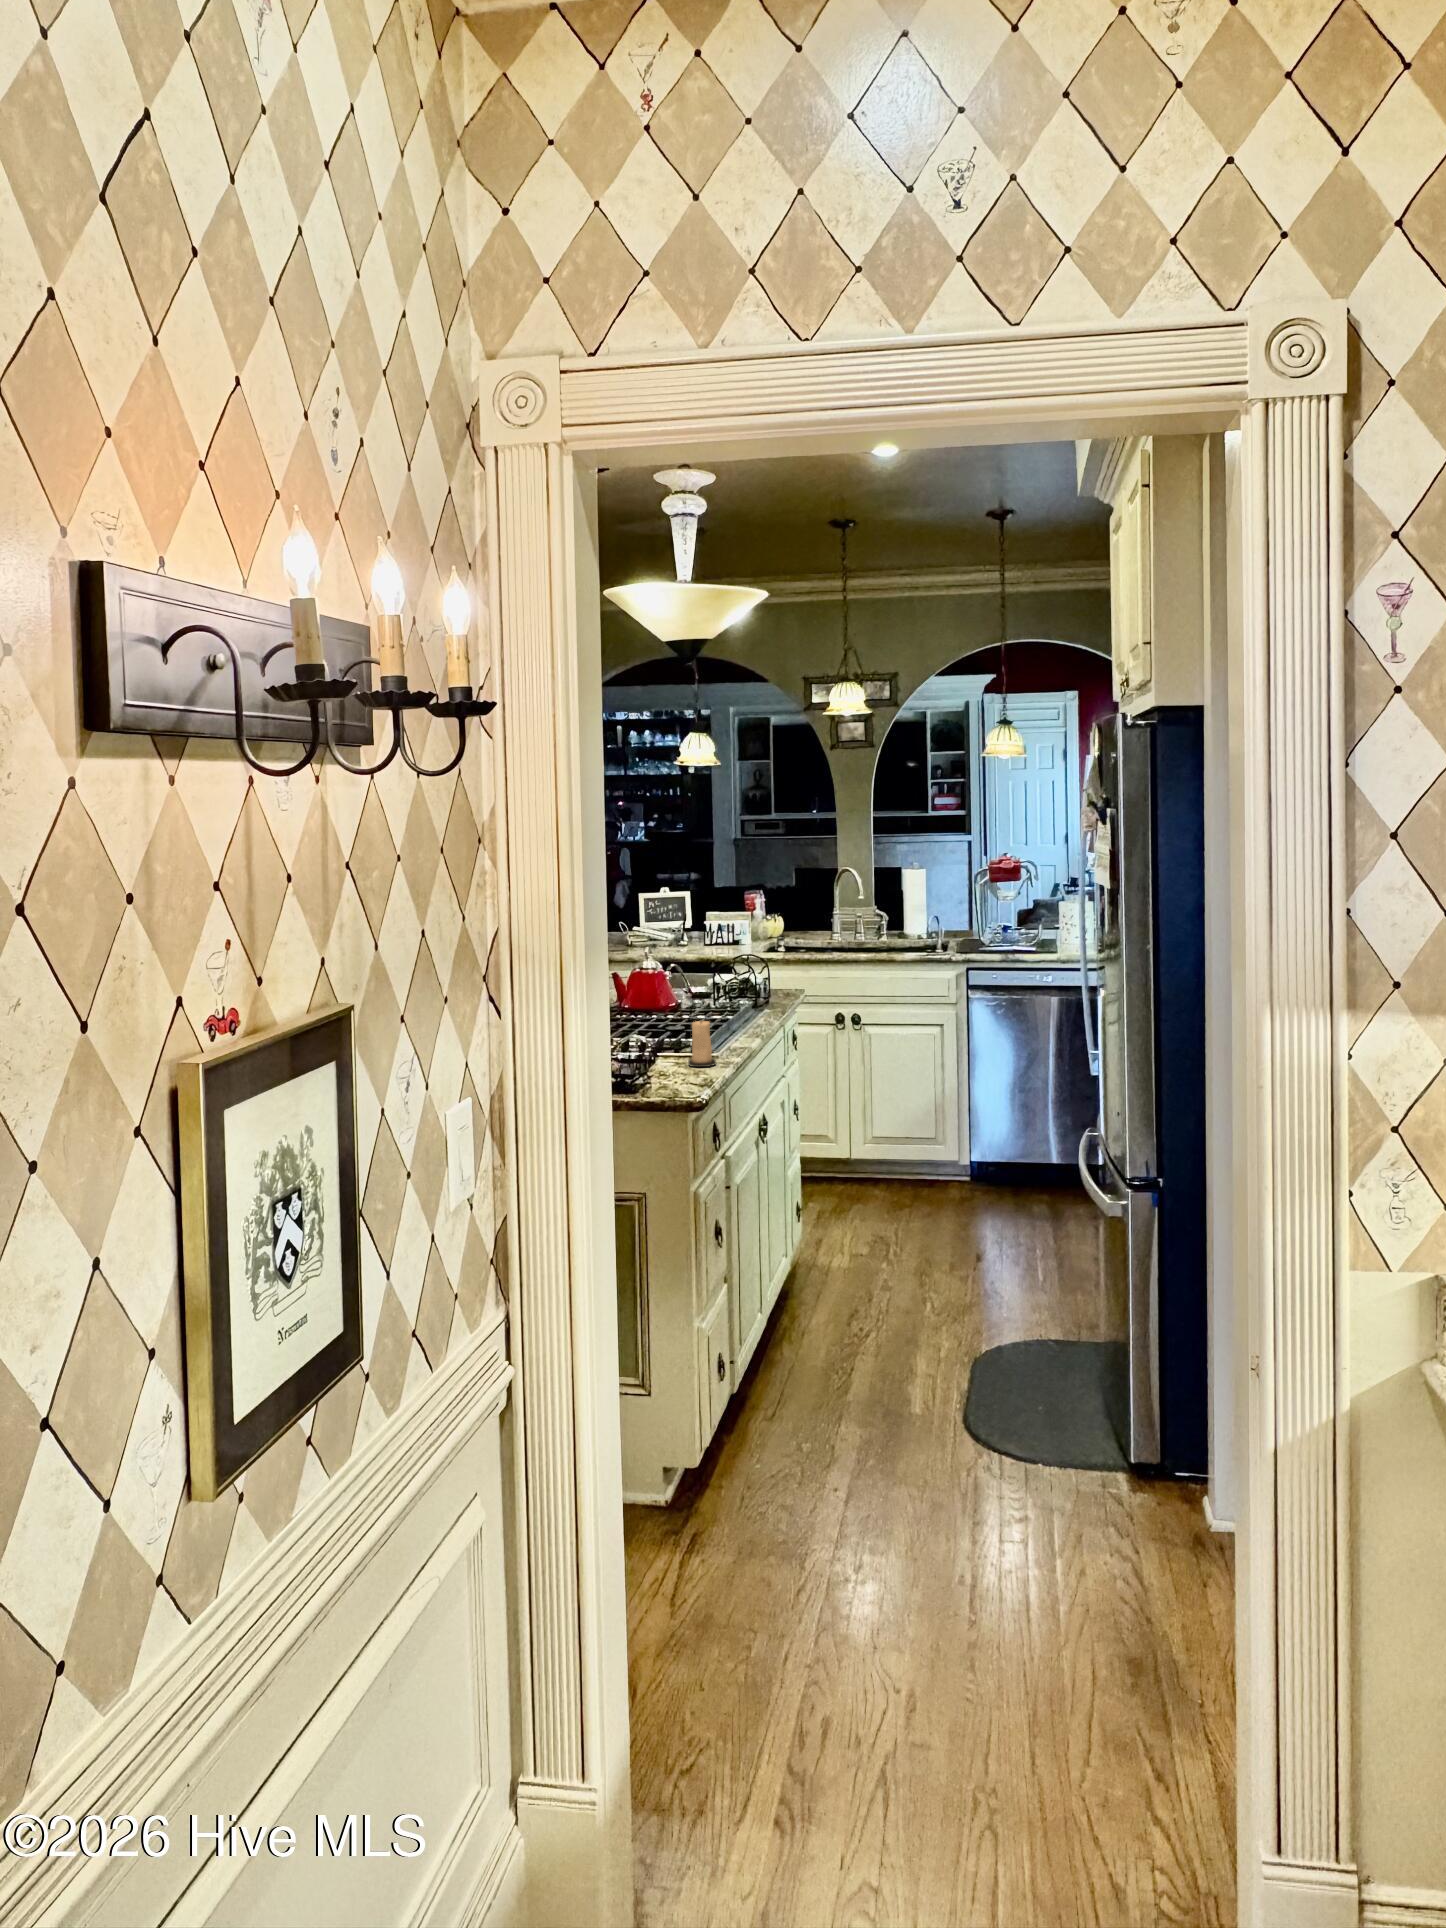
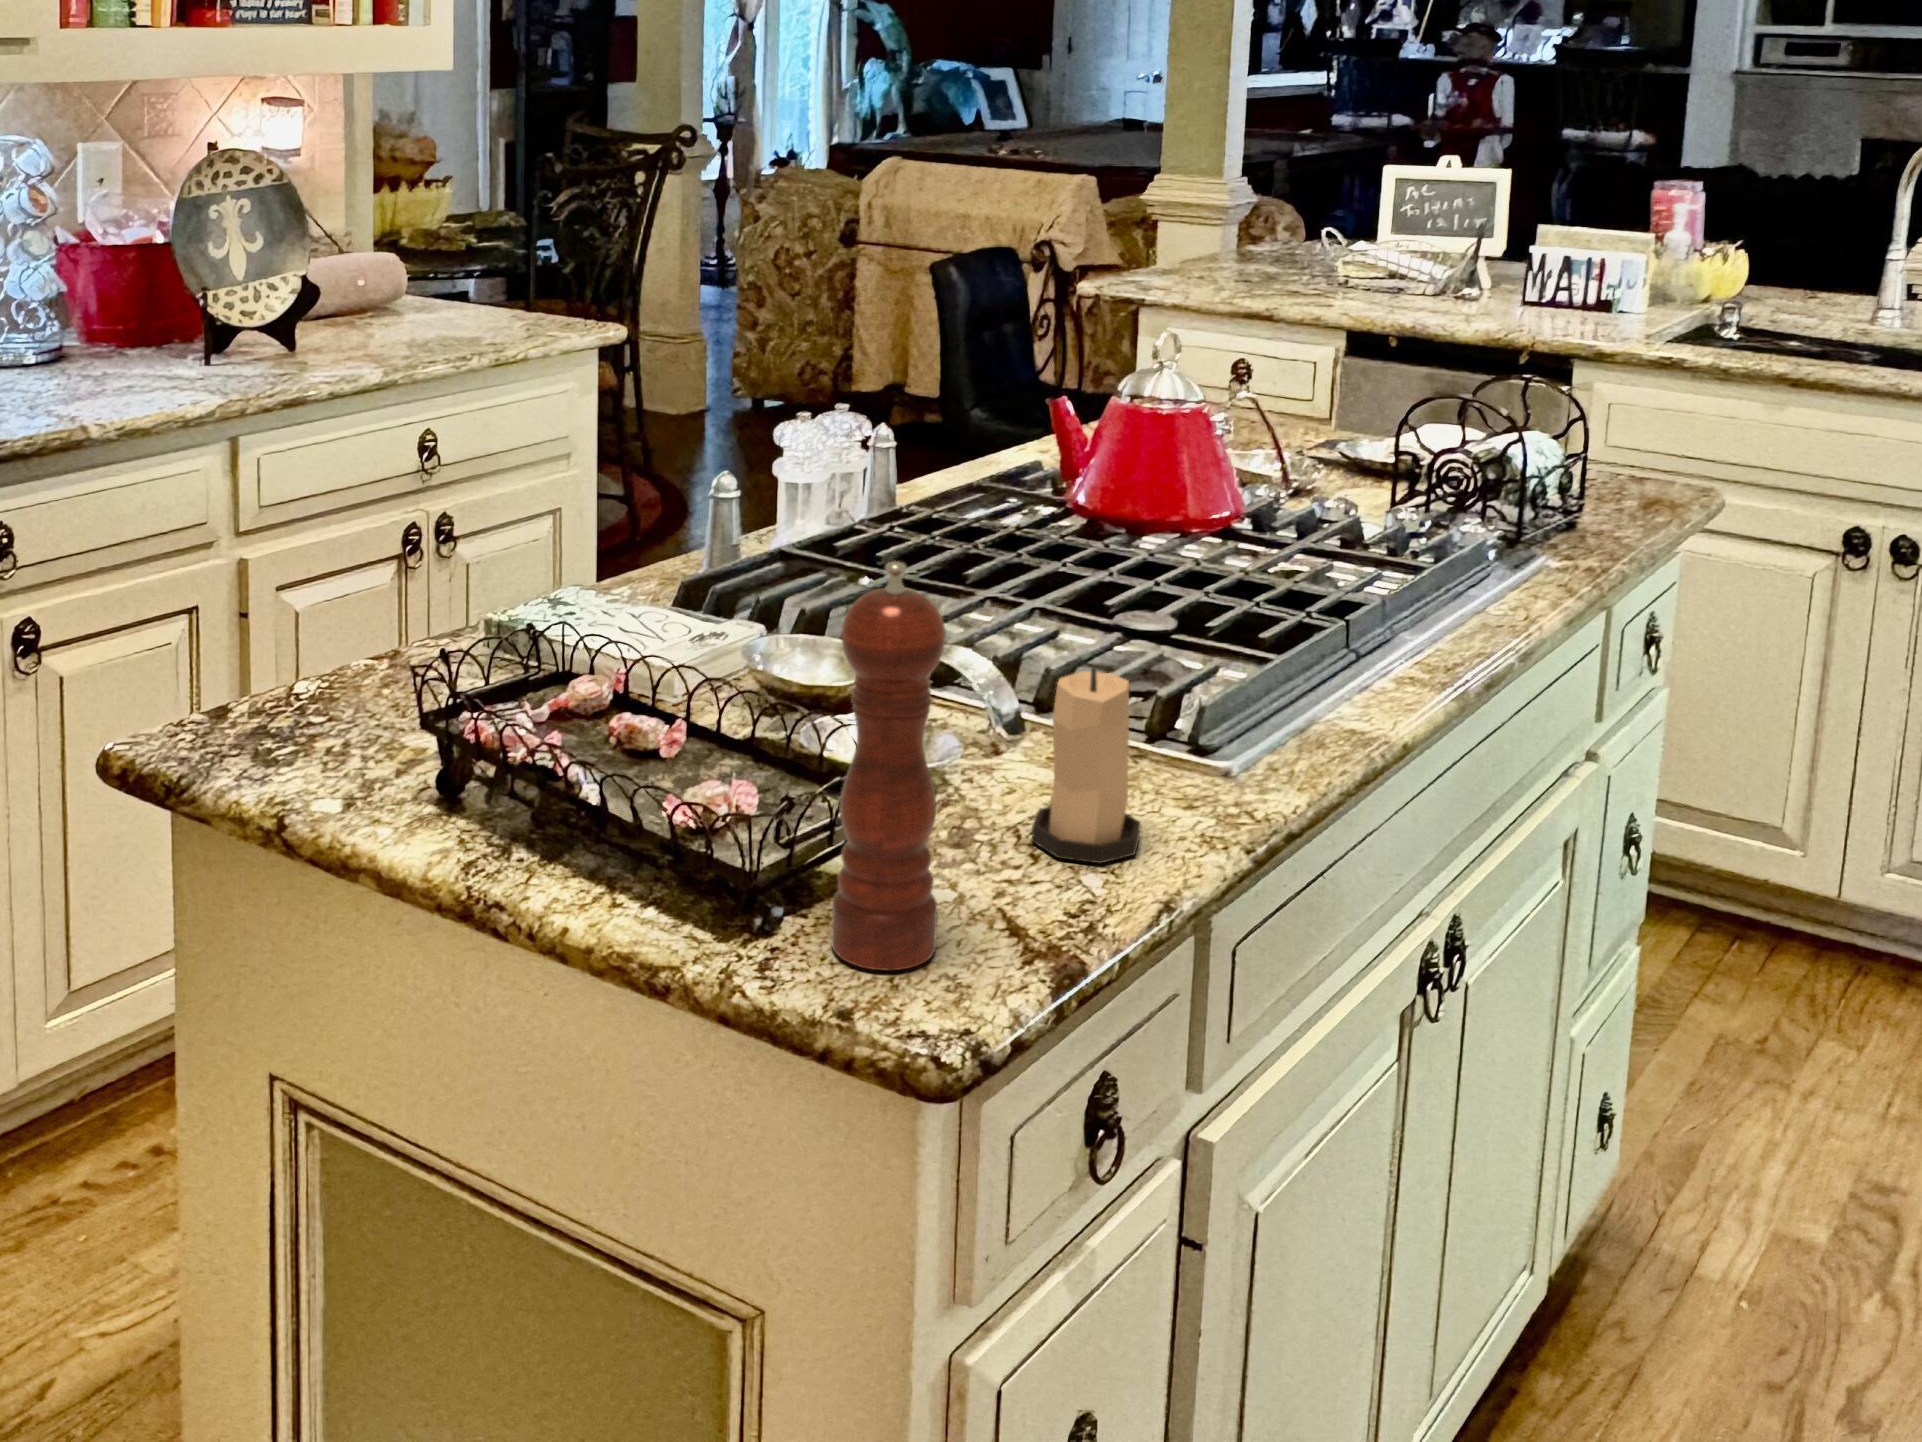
pepper mill: none [662,986,689,1084] -> present [831,561,946,971]

